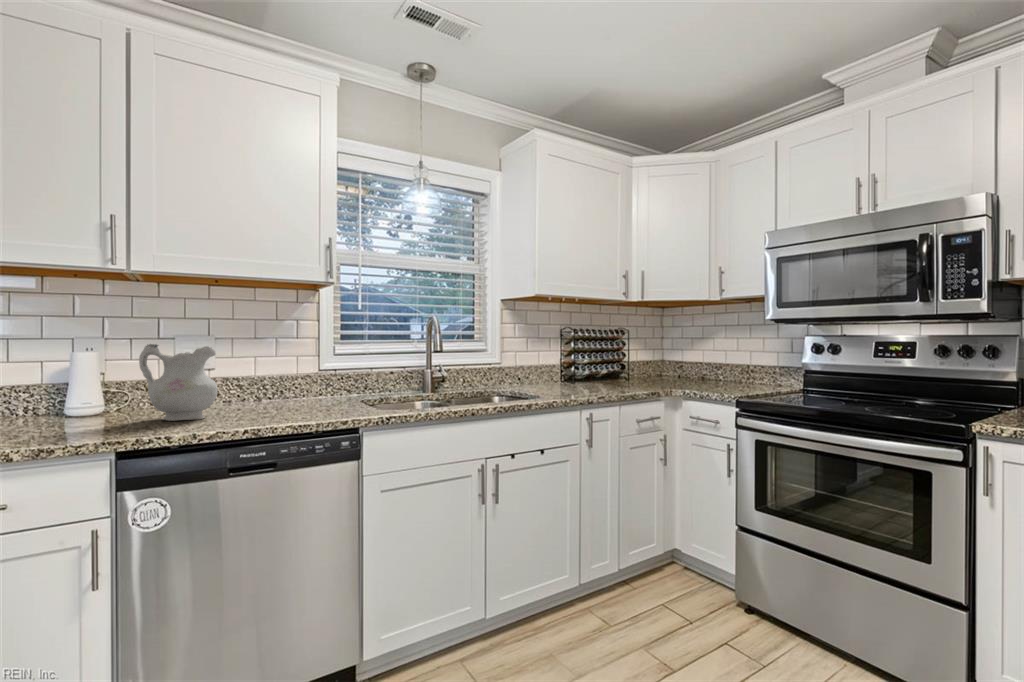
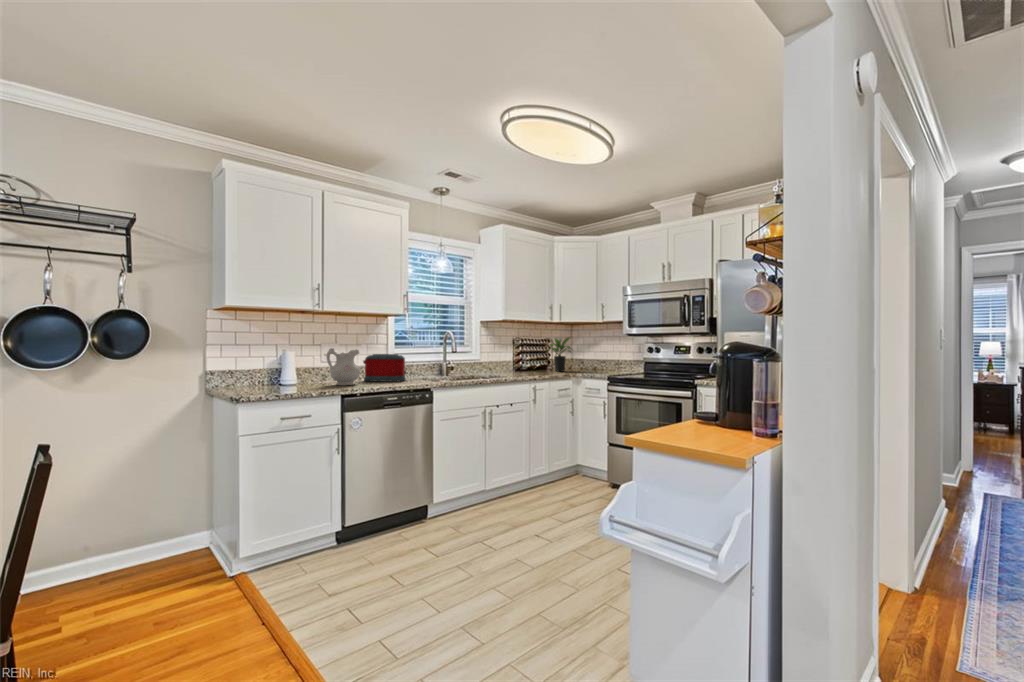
potted plant: none [617,323,668,384] -> present [550,337,571,372]
toaster: none [255,354,340,408] -> present [363,354,406,381]

